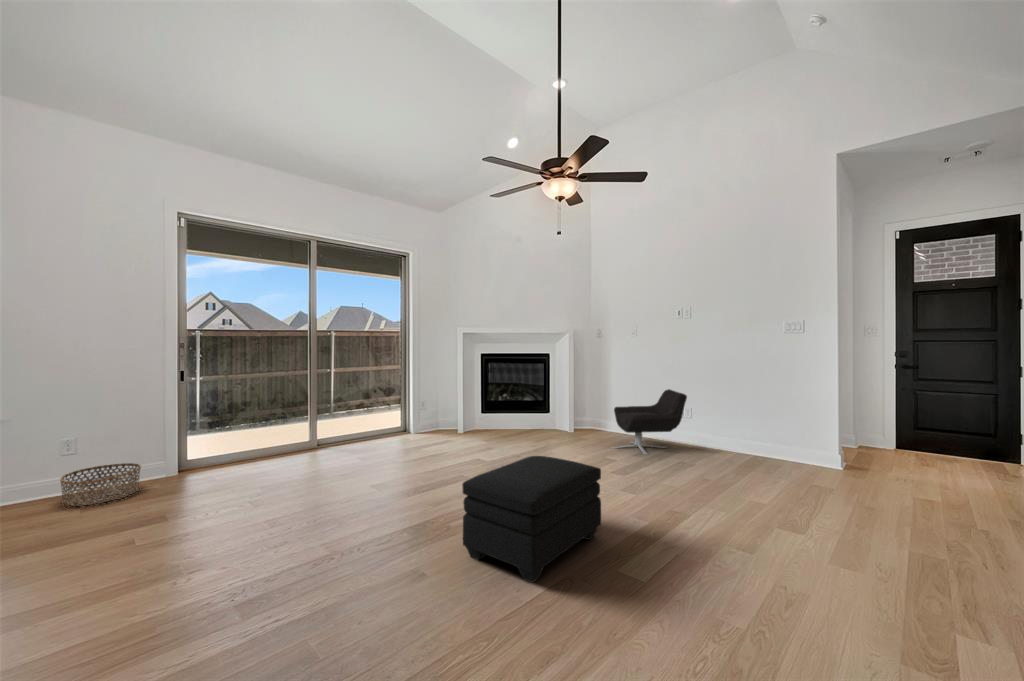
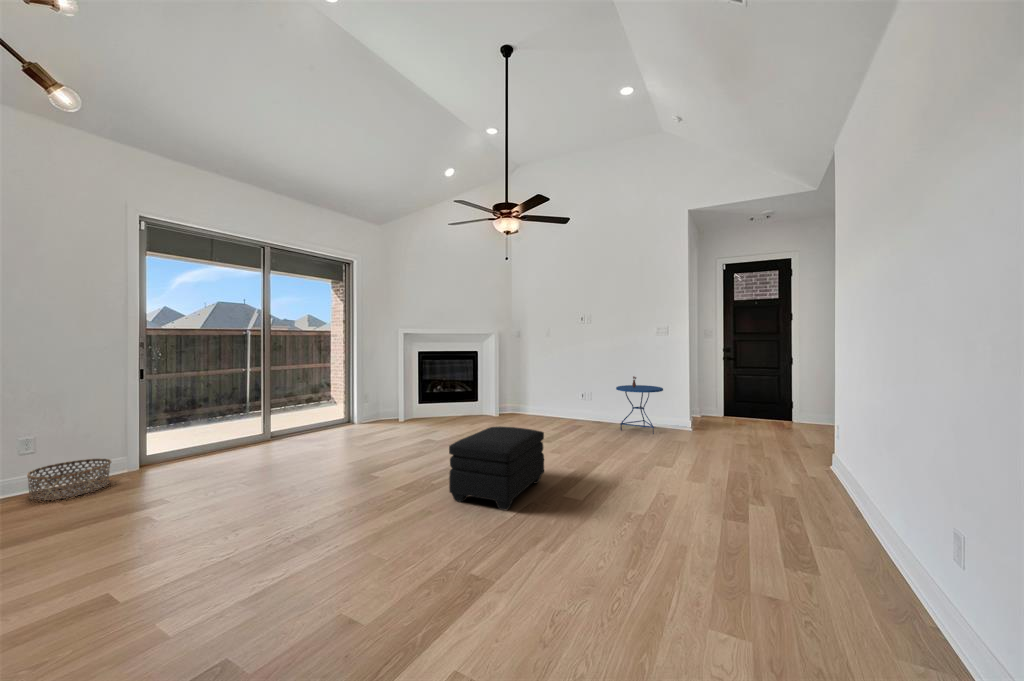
lounge chair: present [611,389,687,454] -> none [531,378,589,429]
side table: none [725,389,796,471] -> present [616,376,663,434]

